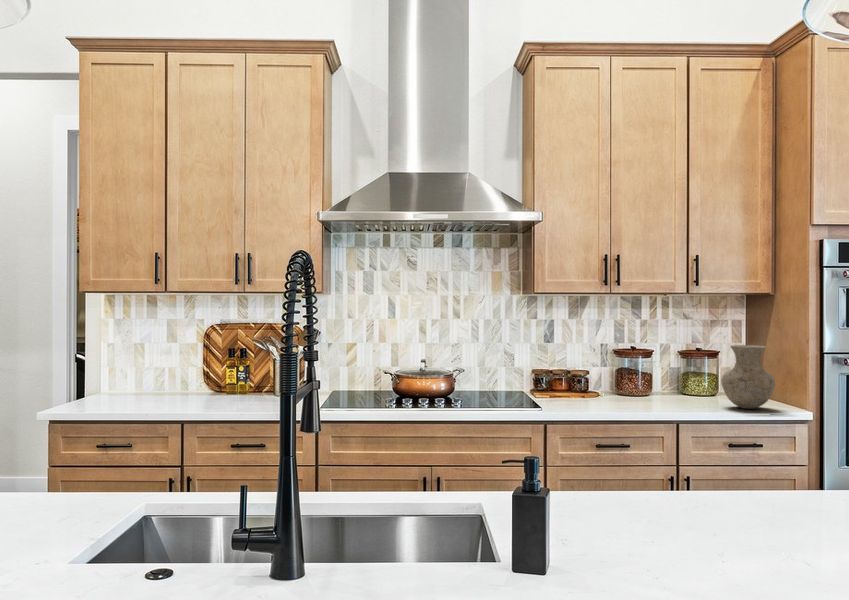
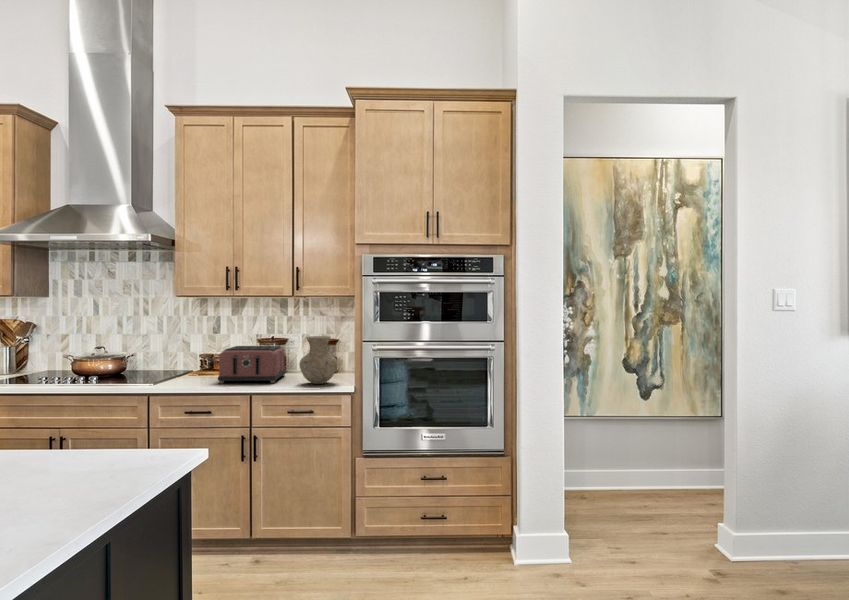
toaster: none [596,358,691,407] -> present [218,346,285,383]

